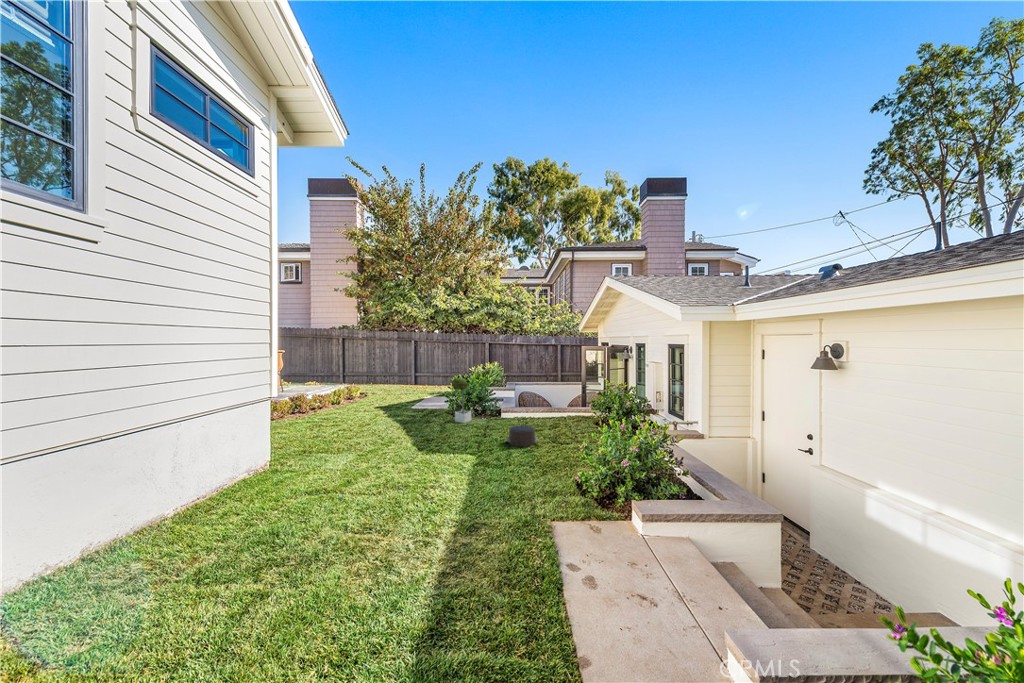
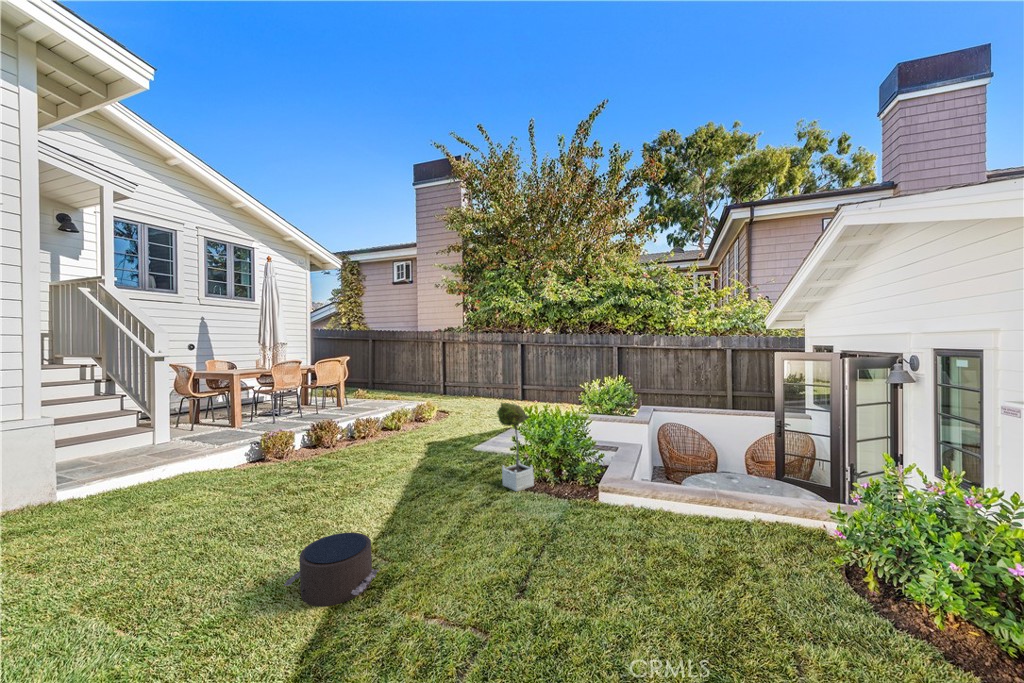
pouf: present [506,426,539,447] -> present [284,533,379,606]

